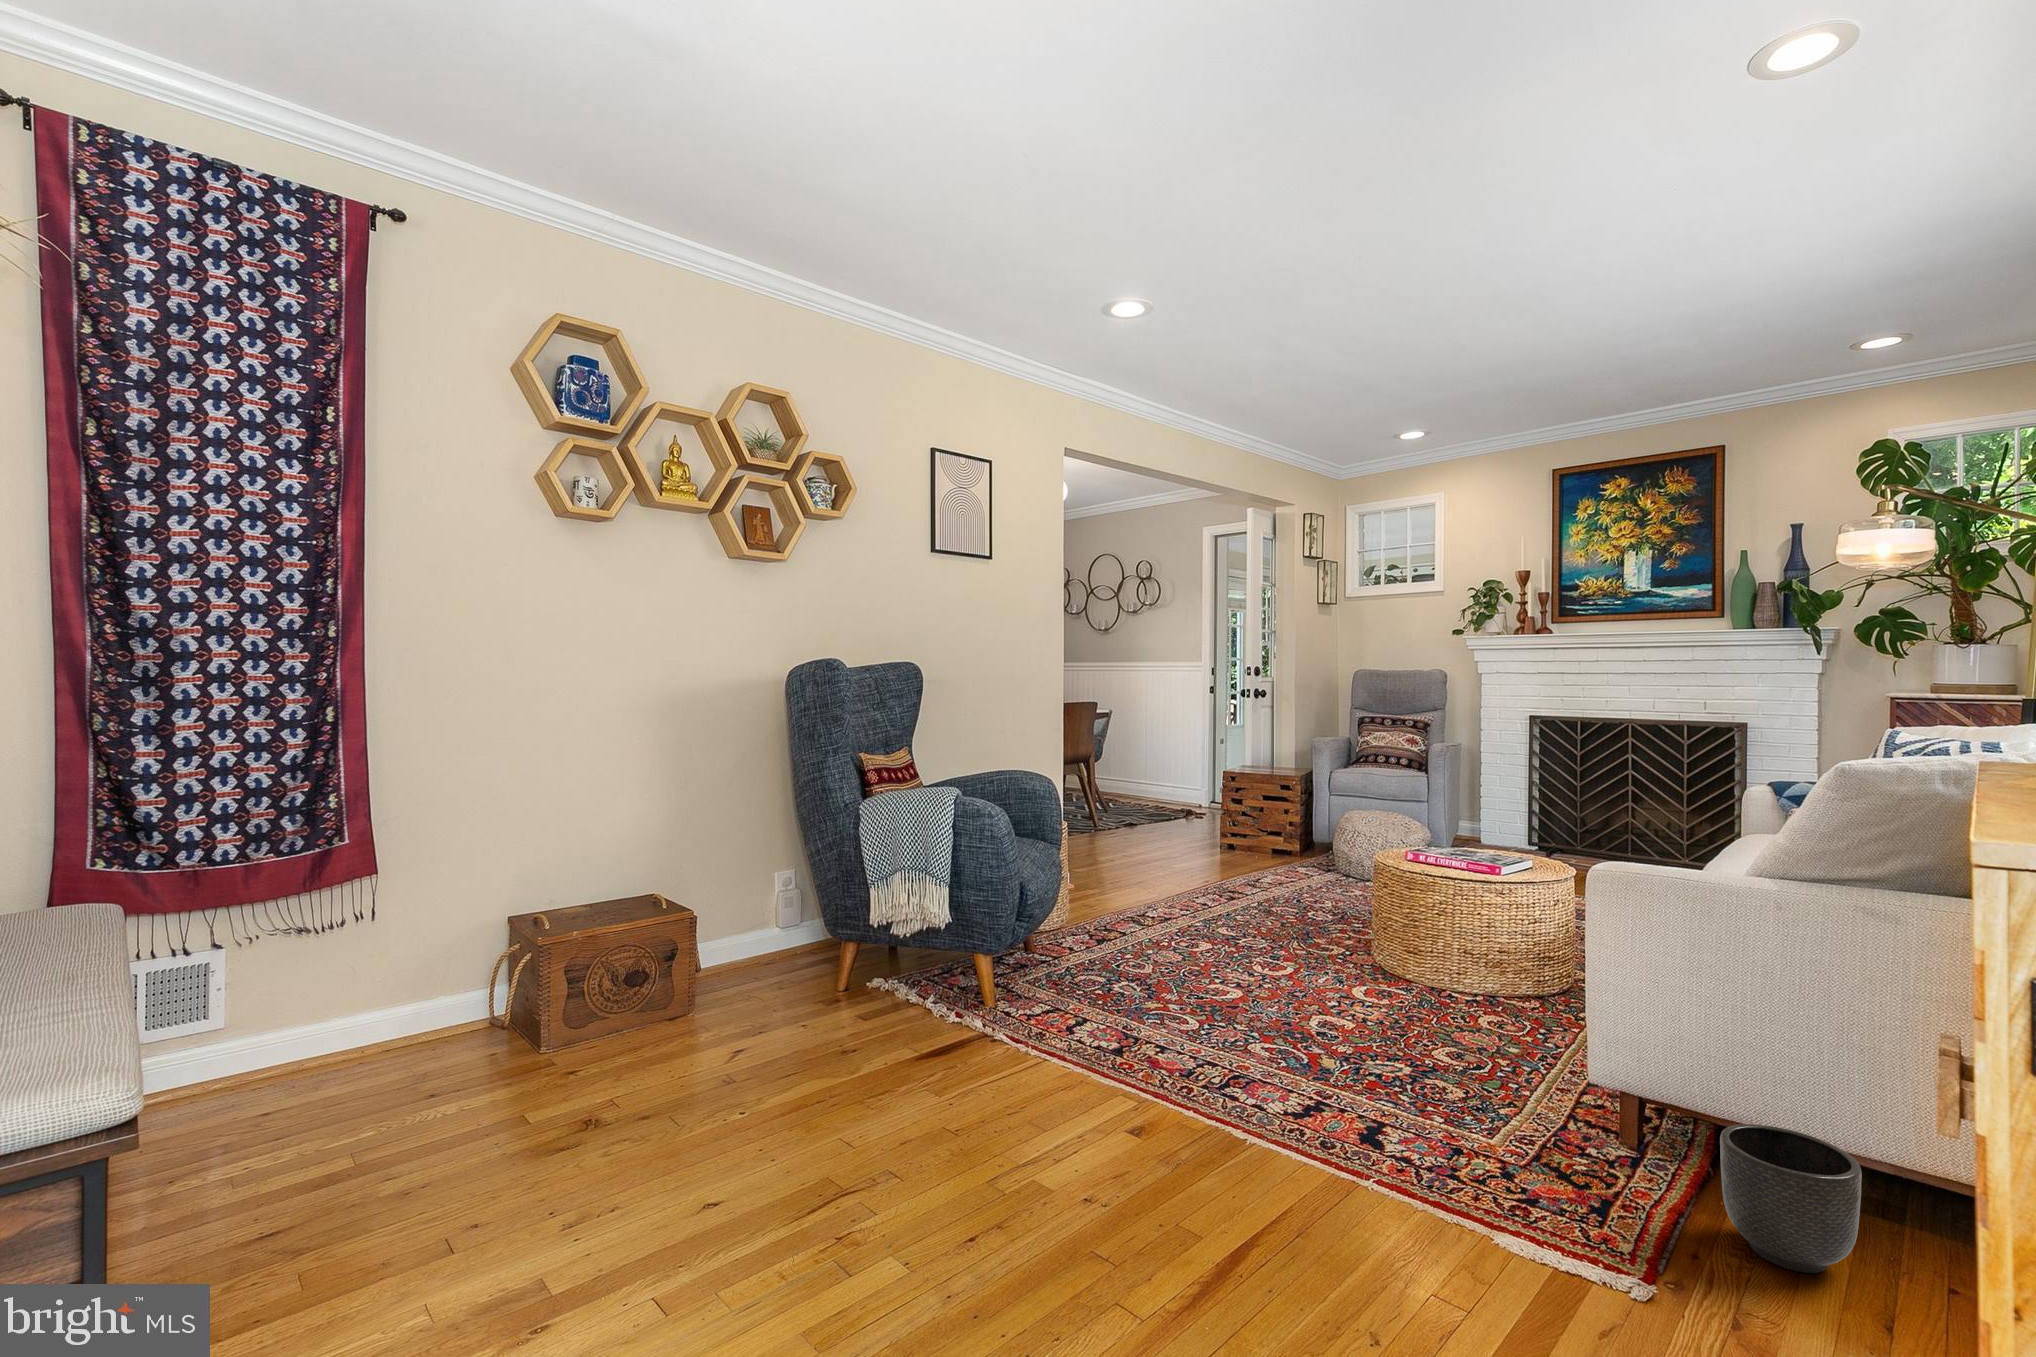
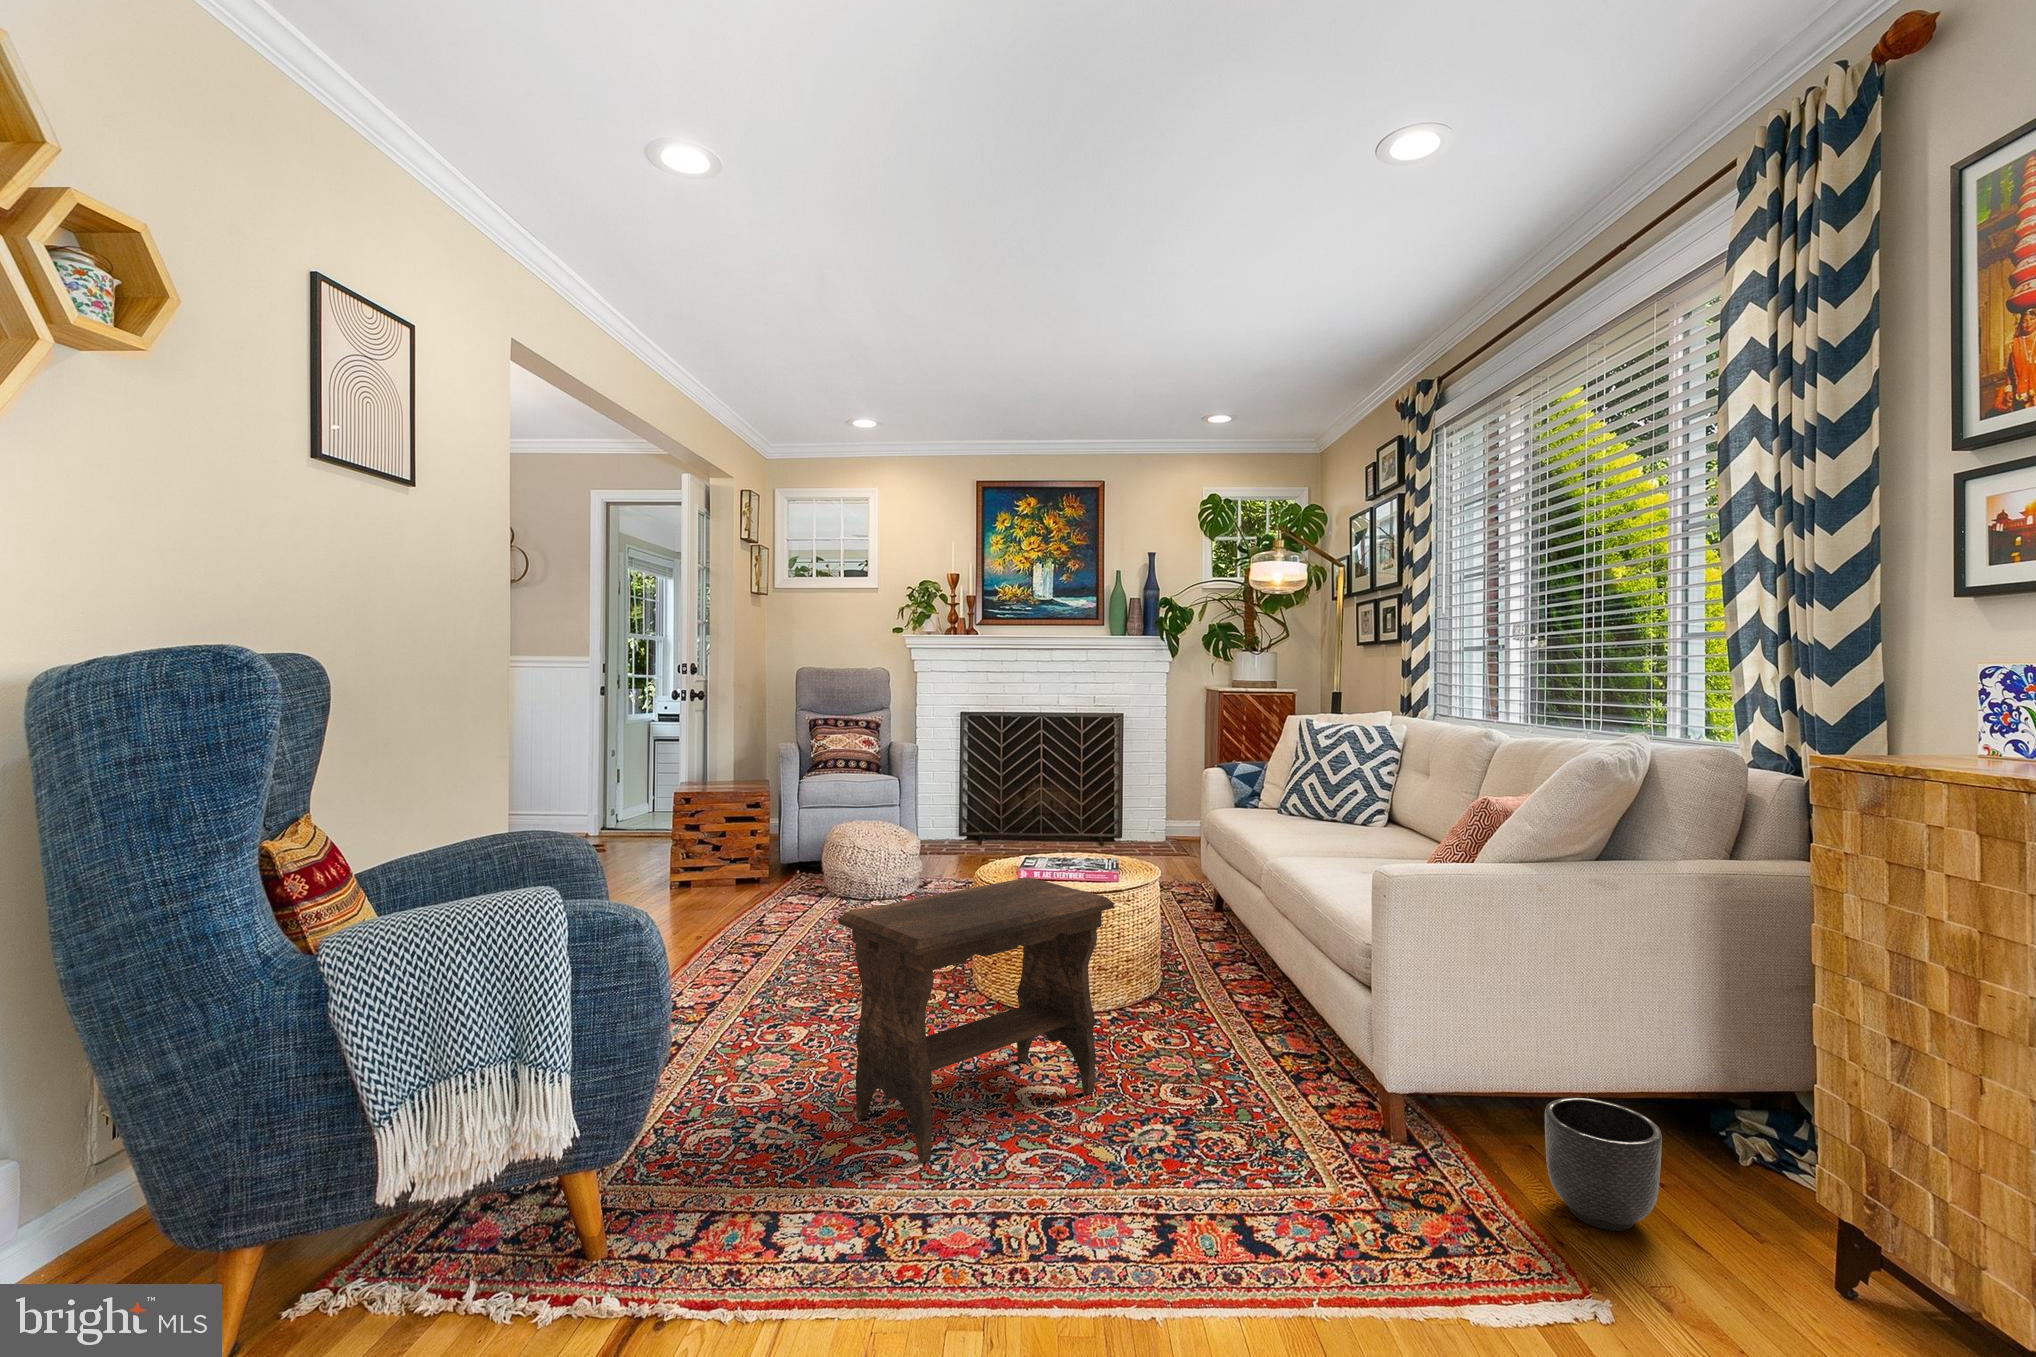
footstool: none [1173,842,1399,1032] -> present [838,877,1114,1163]

